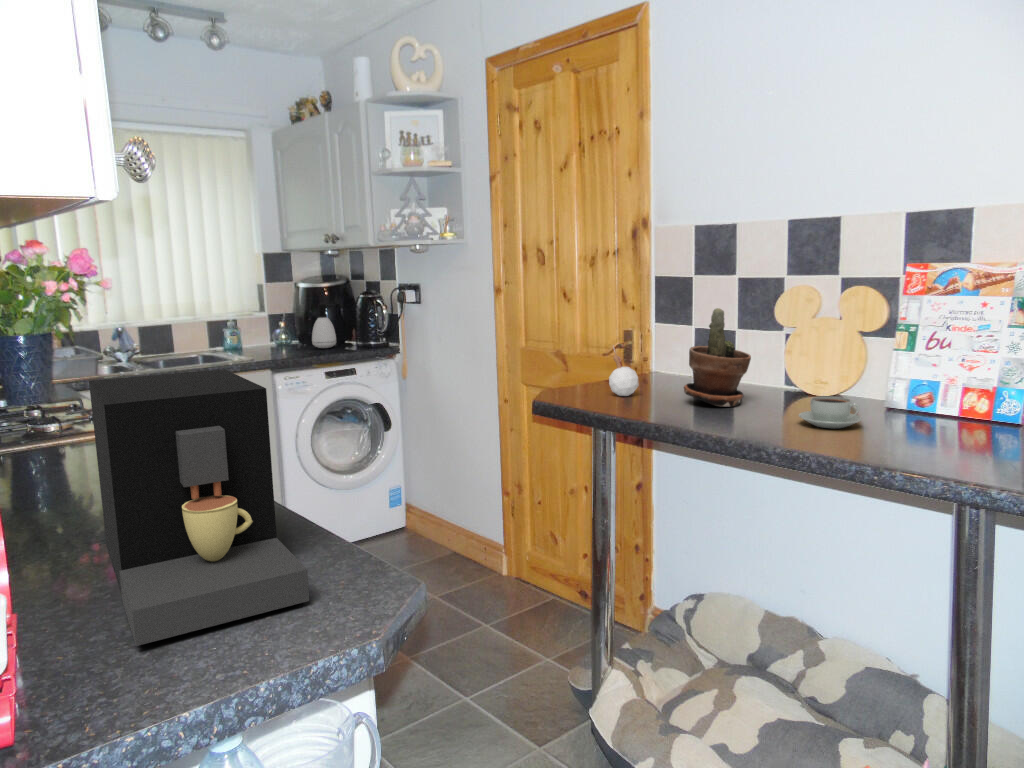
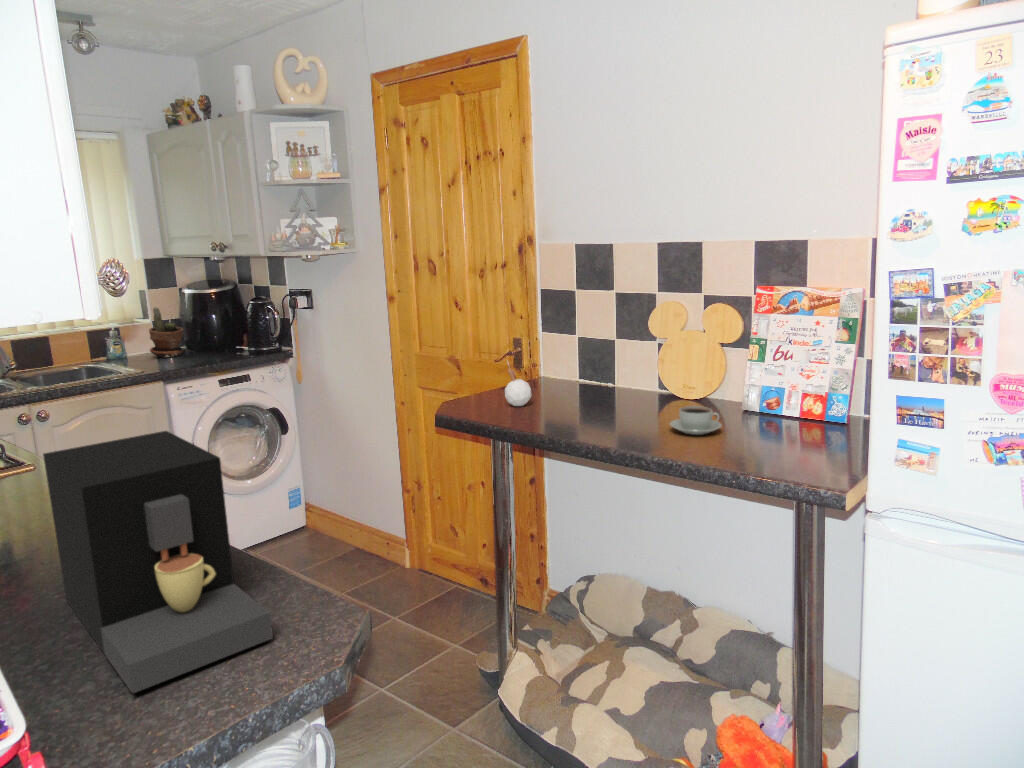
soap dispenser: present [312,304,336,348] -> none [201,310,227,355]
potted plant: present [684,308,751,407] -> present [149,307,183,357]

